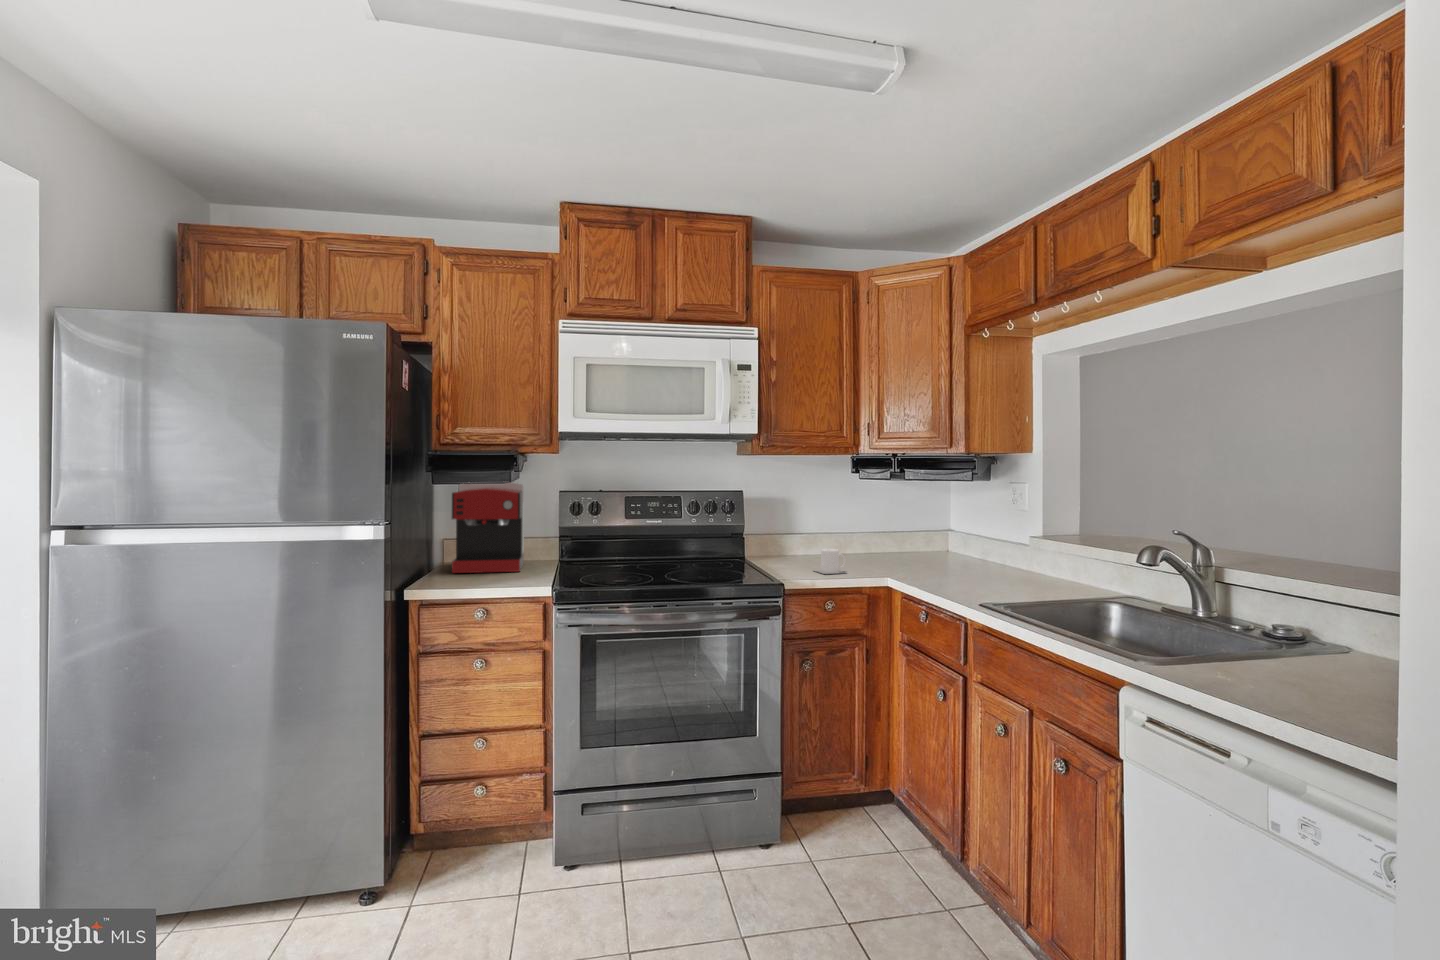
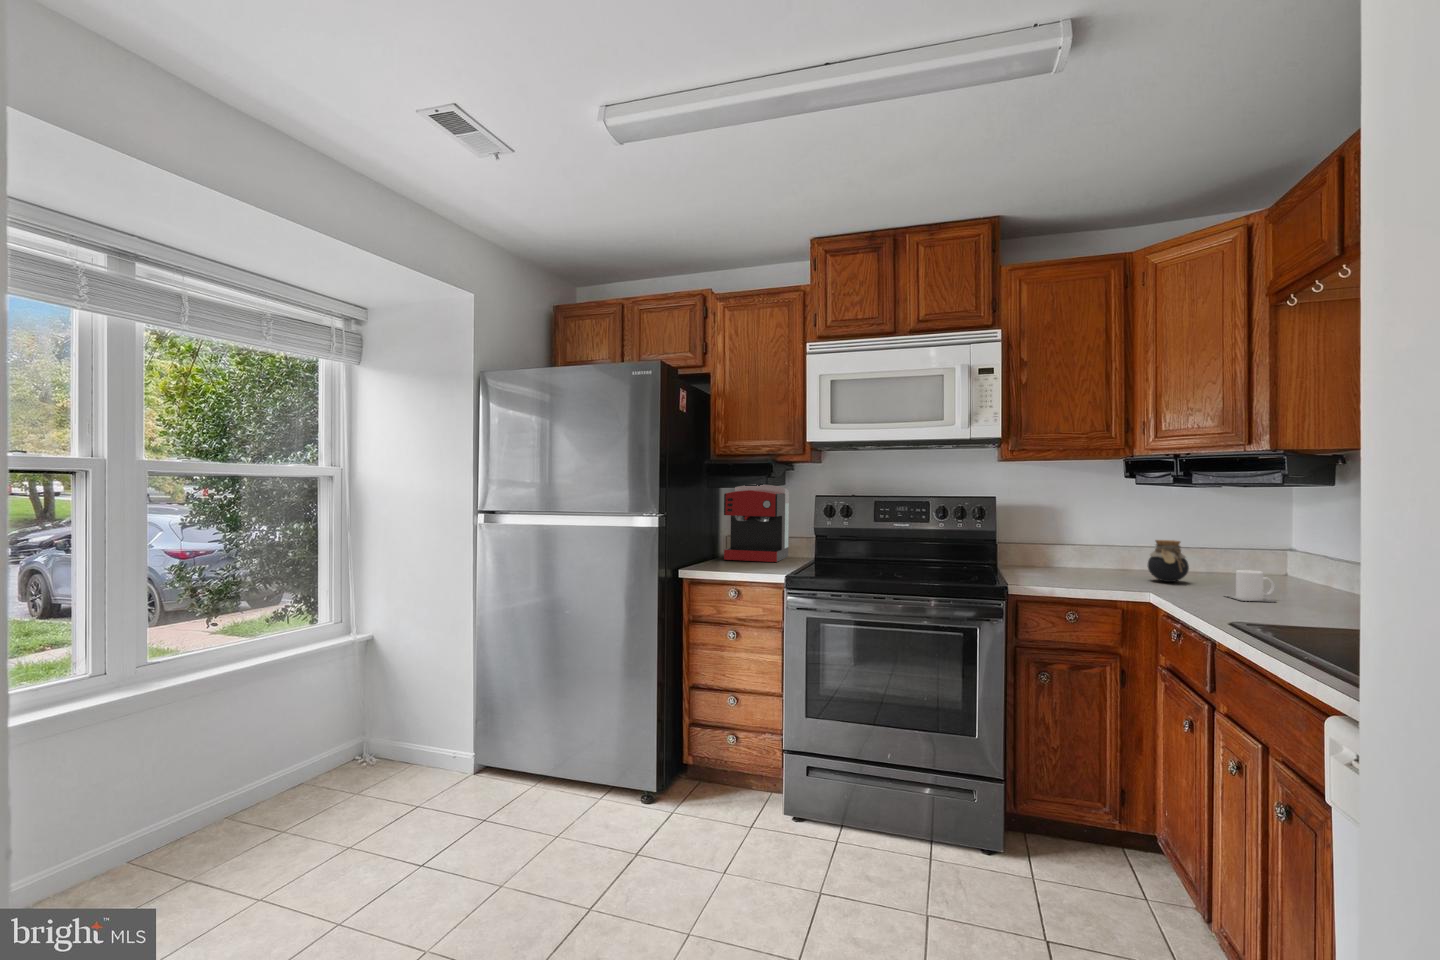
jar: none [874,528,905,565] -> present [1148,540,1189,582]
mug: present [816,549,846,574] -> present [1225,570,1274,601]

